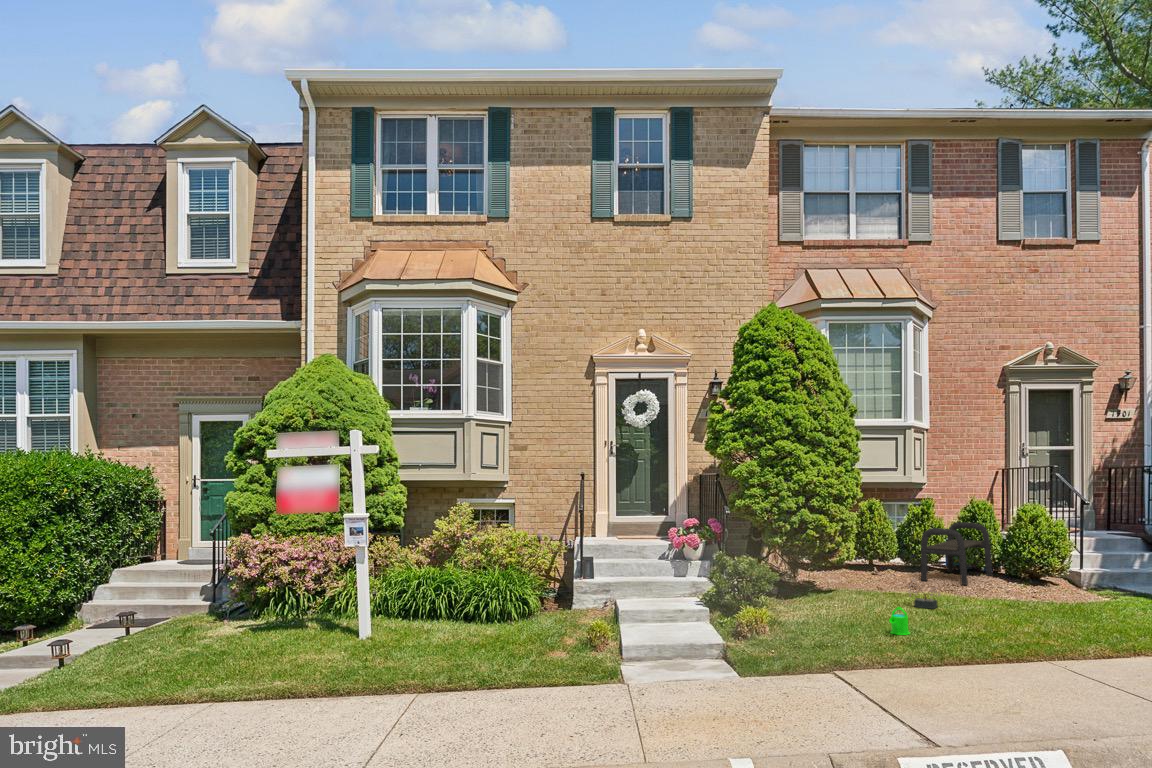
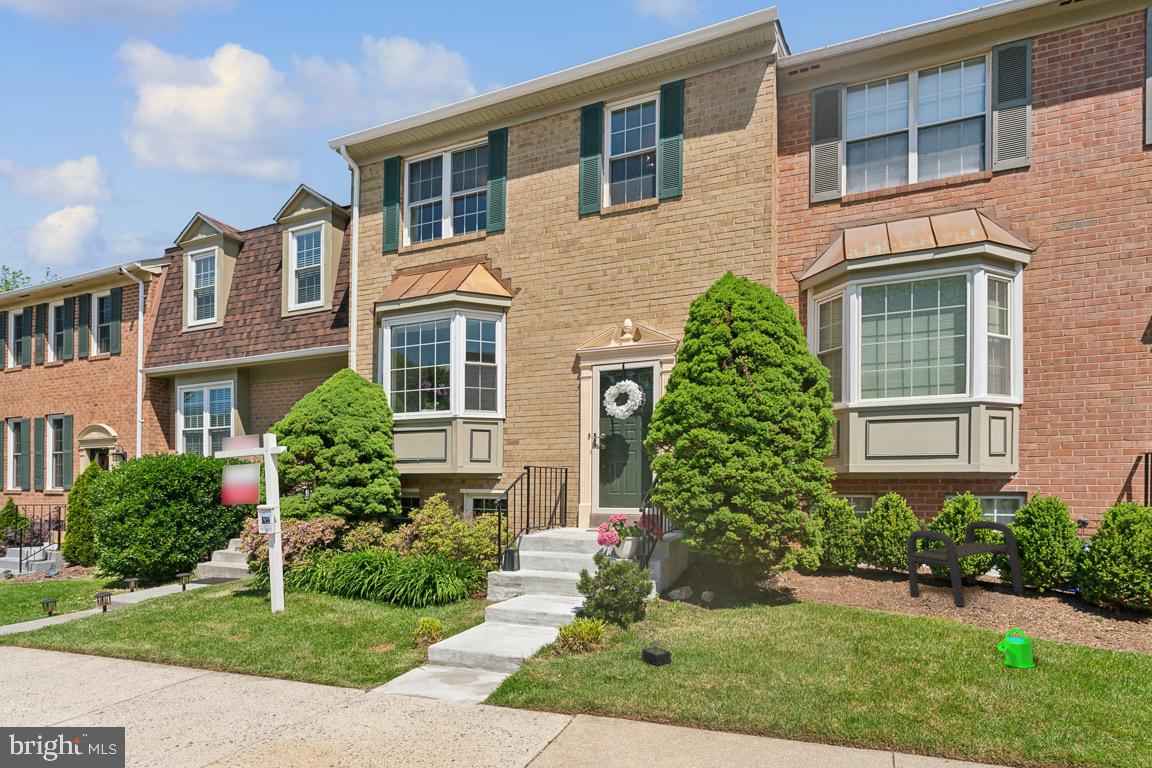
decorative plant: present [908,579,940,609] -> present [635,621,671,666]
watering can: present [889,607,910,635] -> present [998,627,1035,668]

